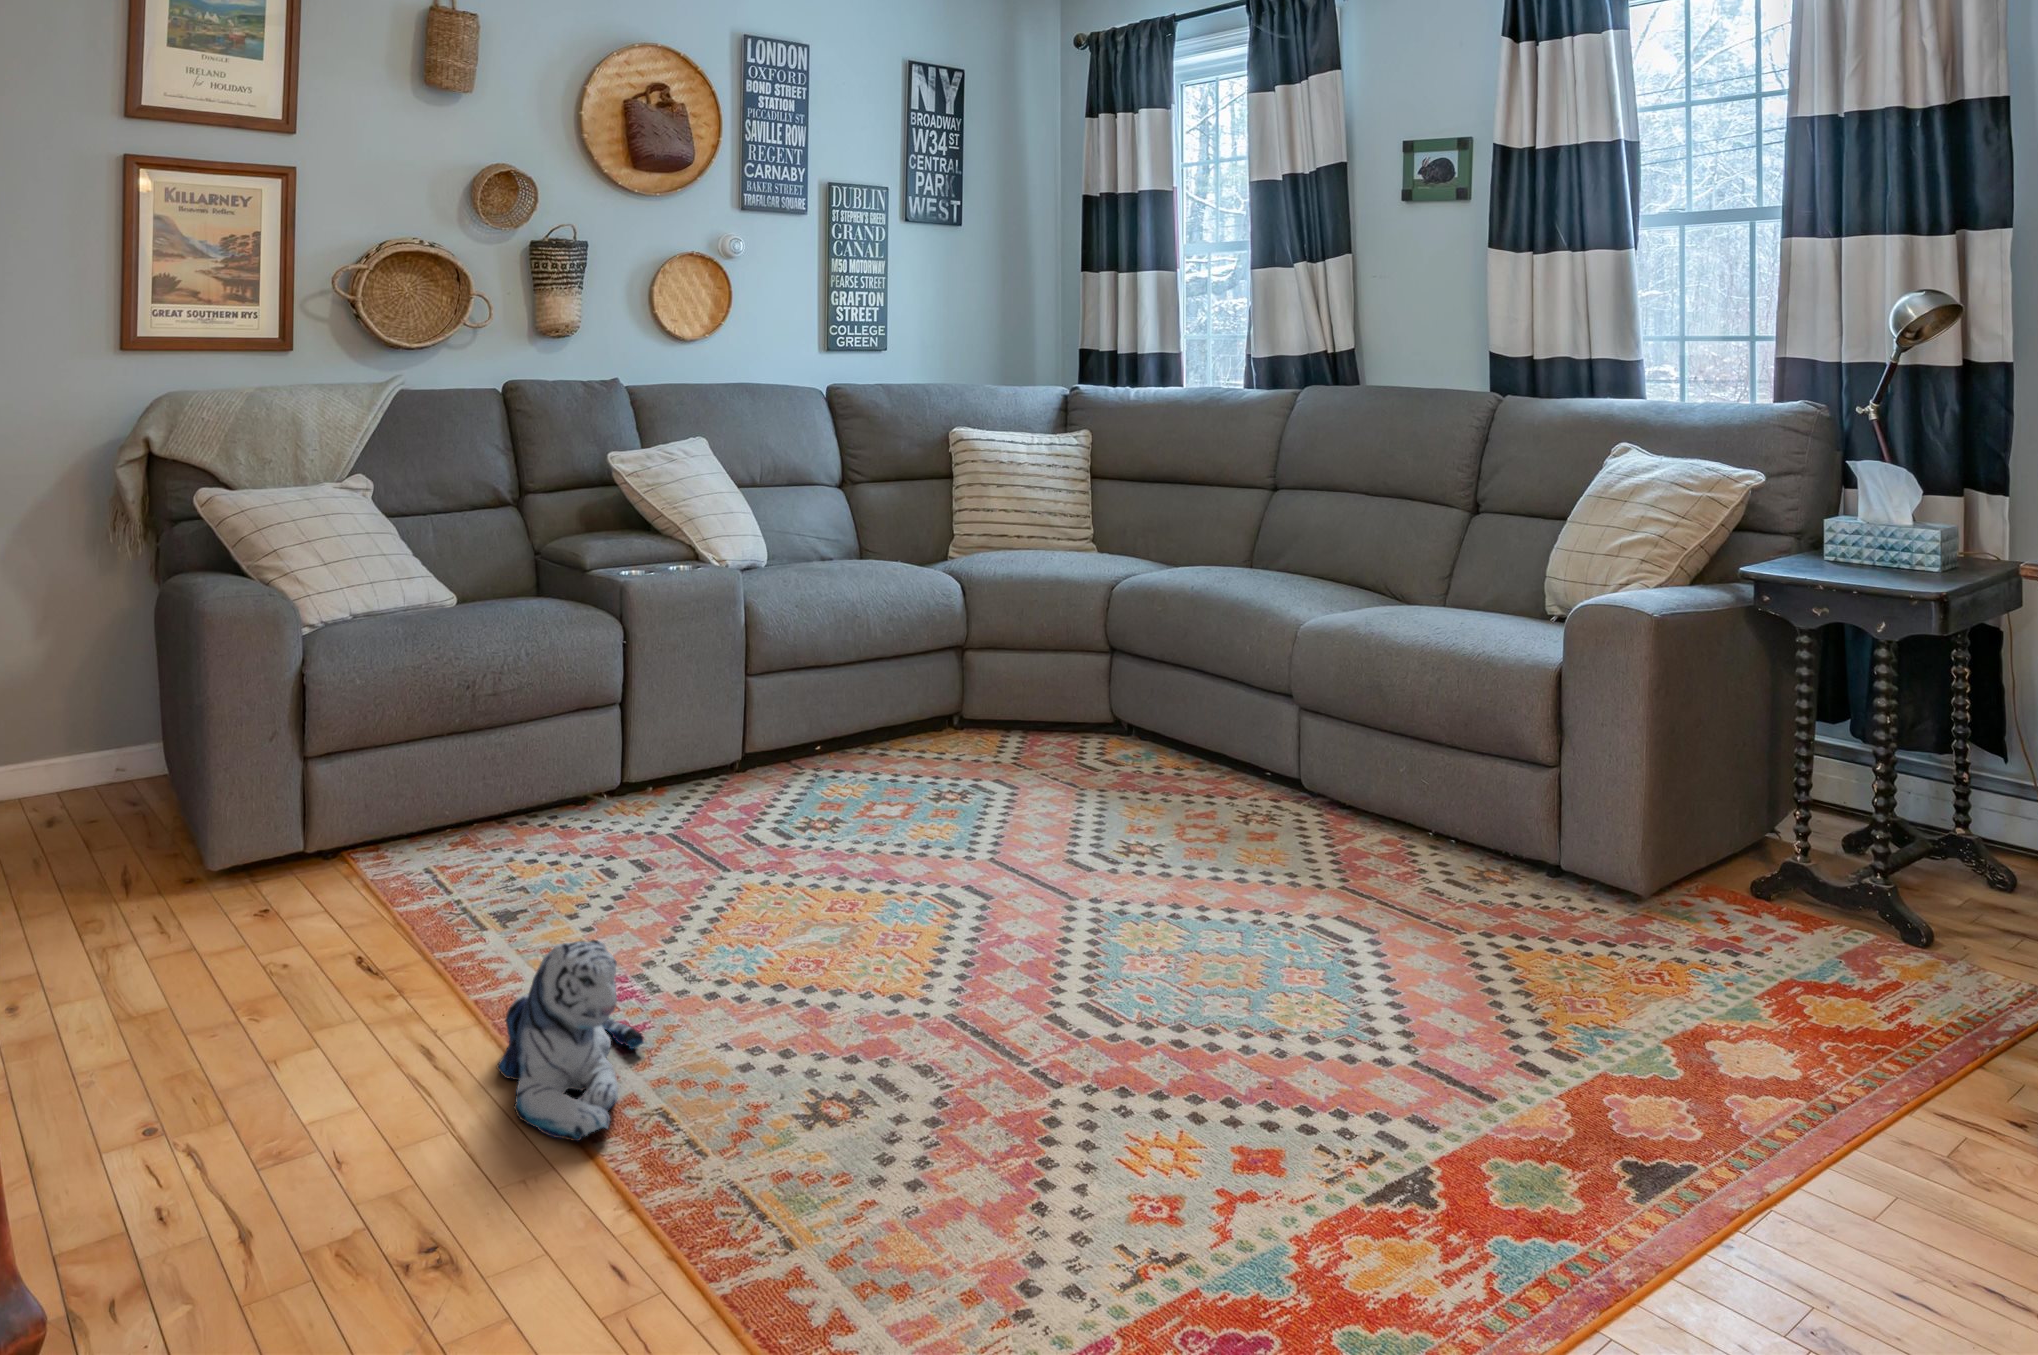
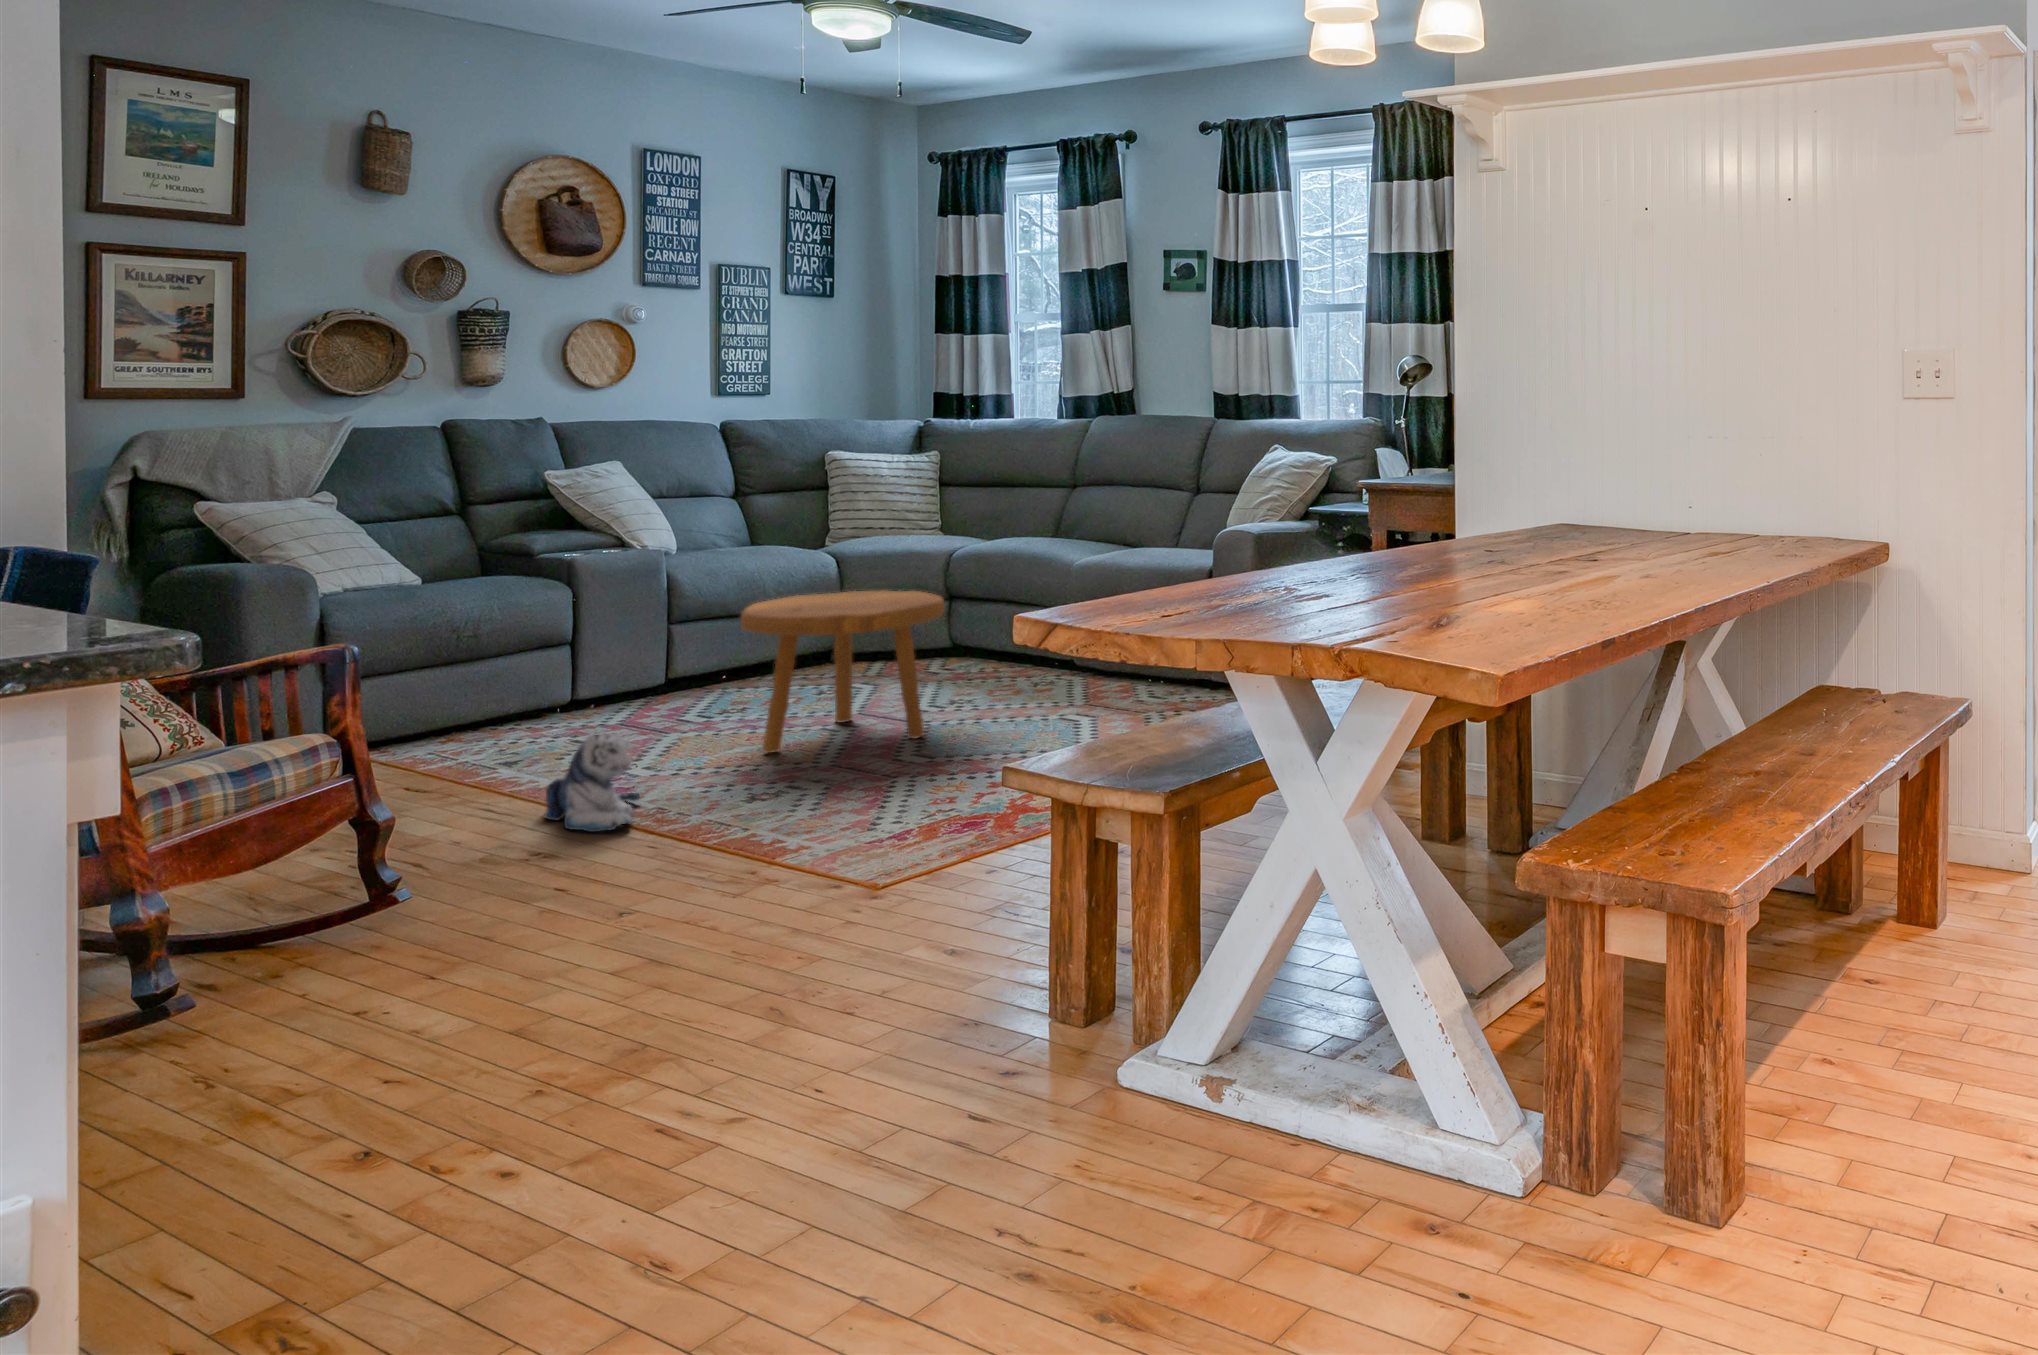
footstool: none [815,663,1117,938] -> present [741,590,944,753]

